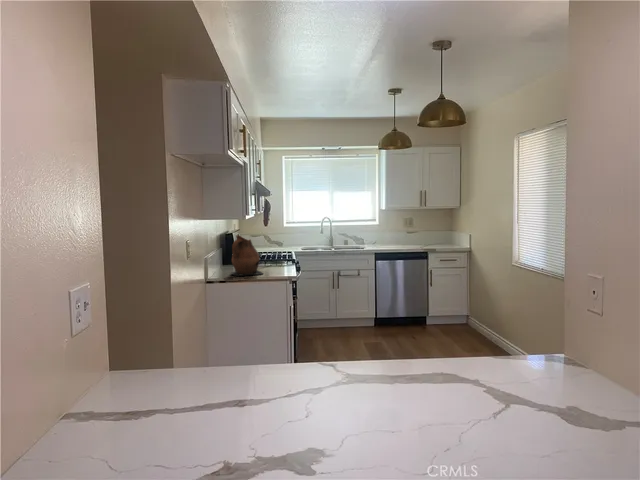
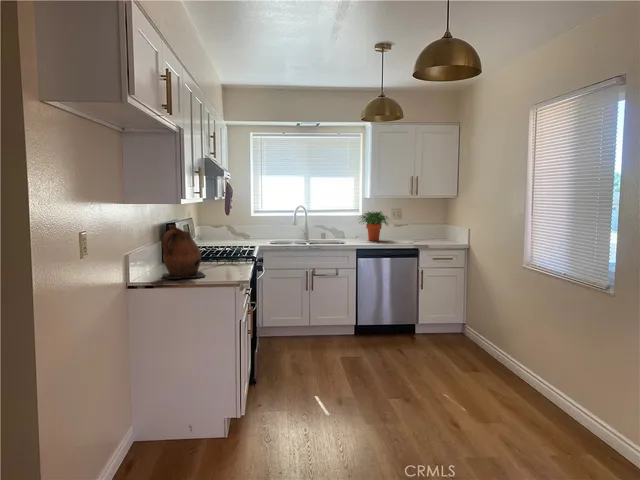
potted plant: none [375,221,404,246] -> present [359,211,388,241]

